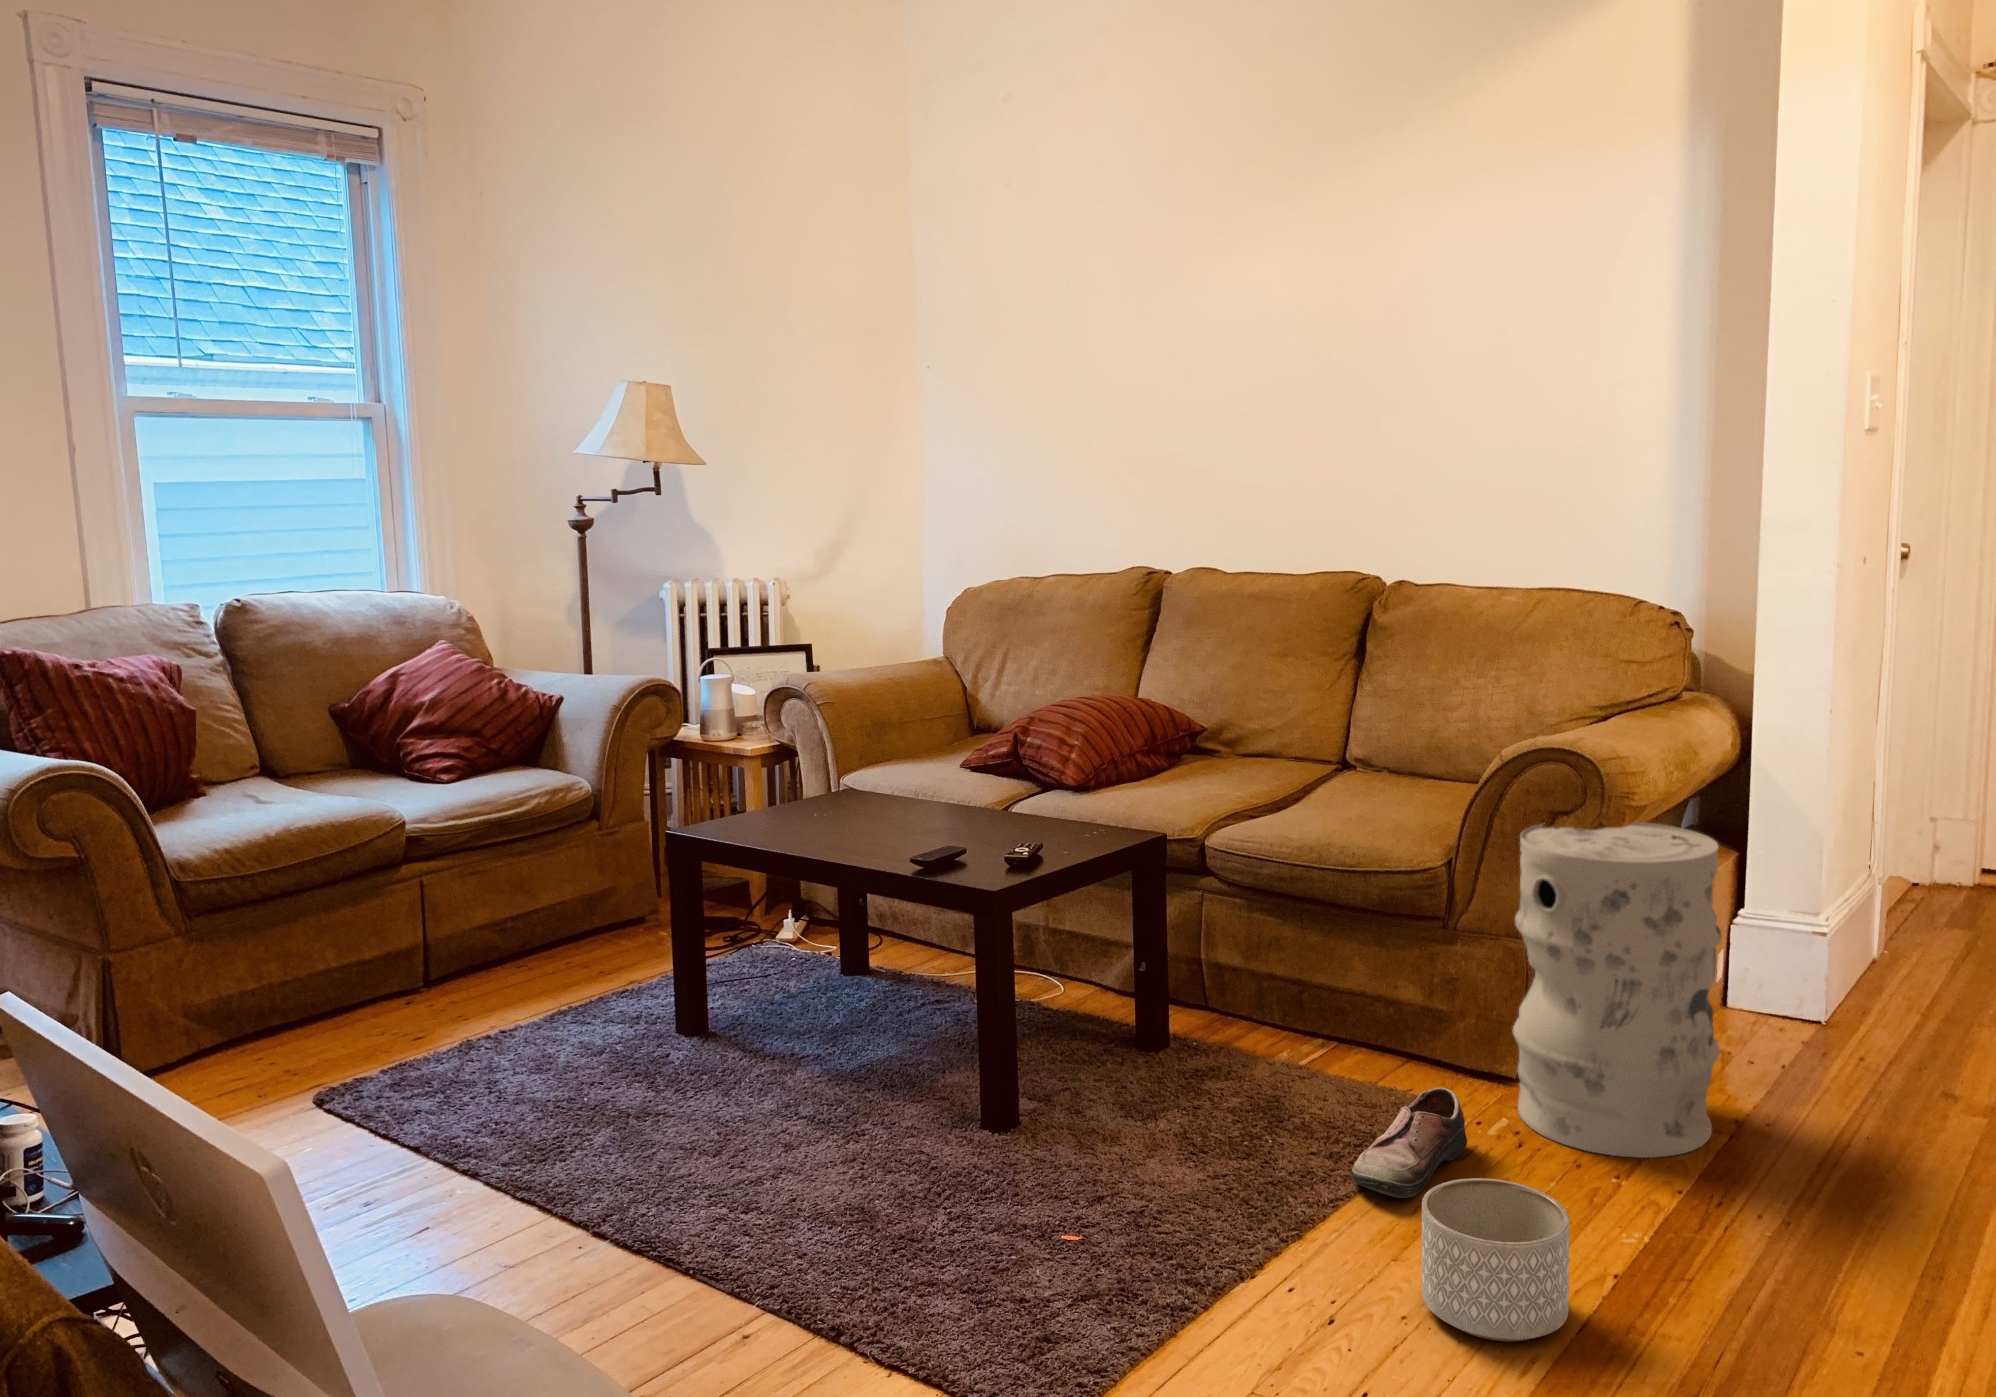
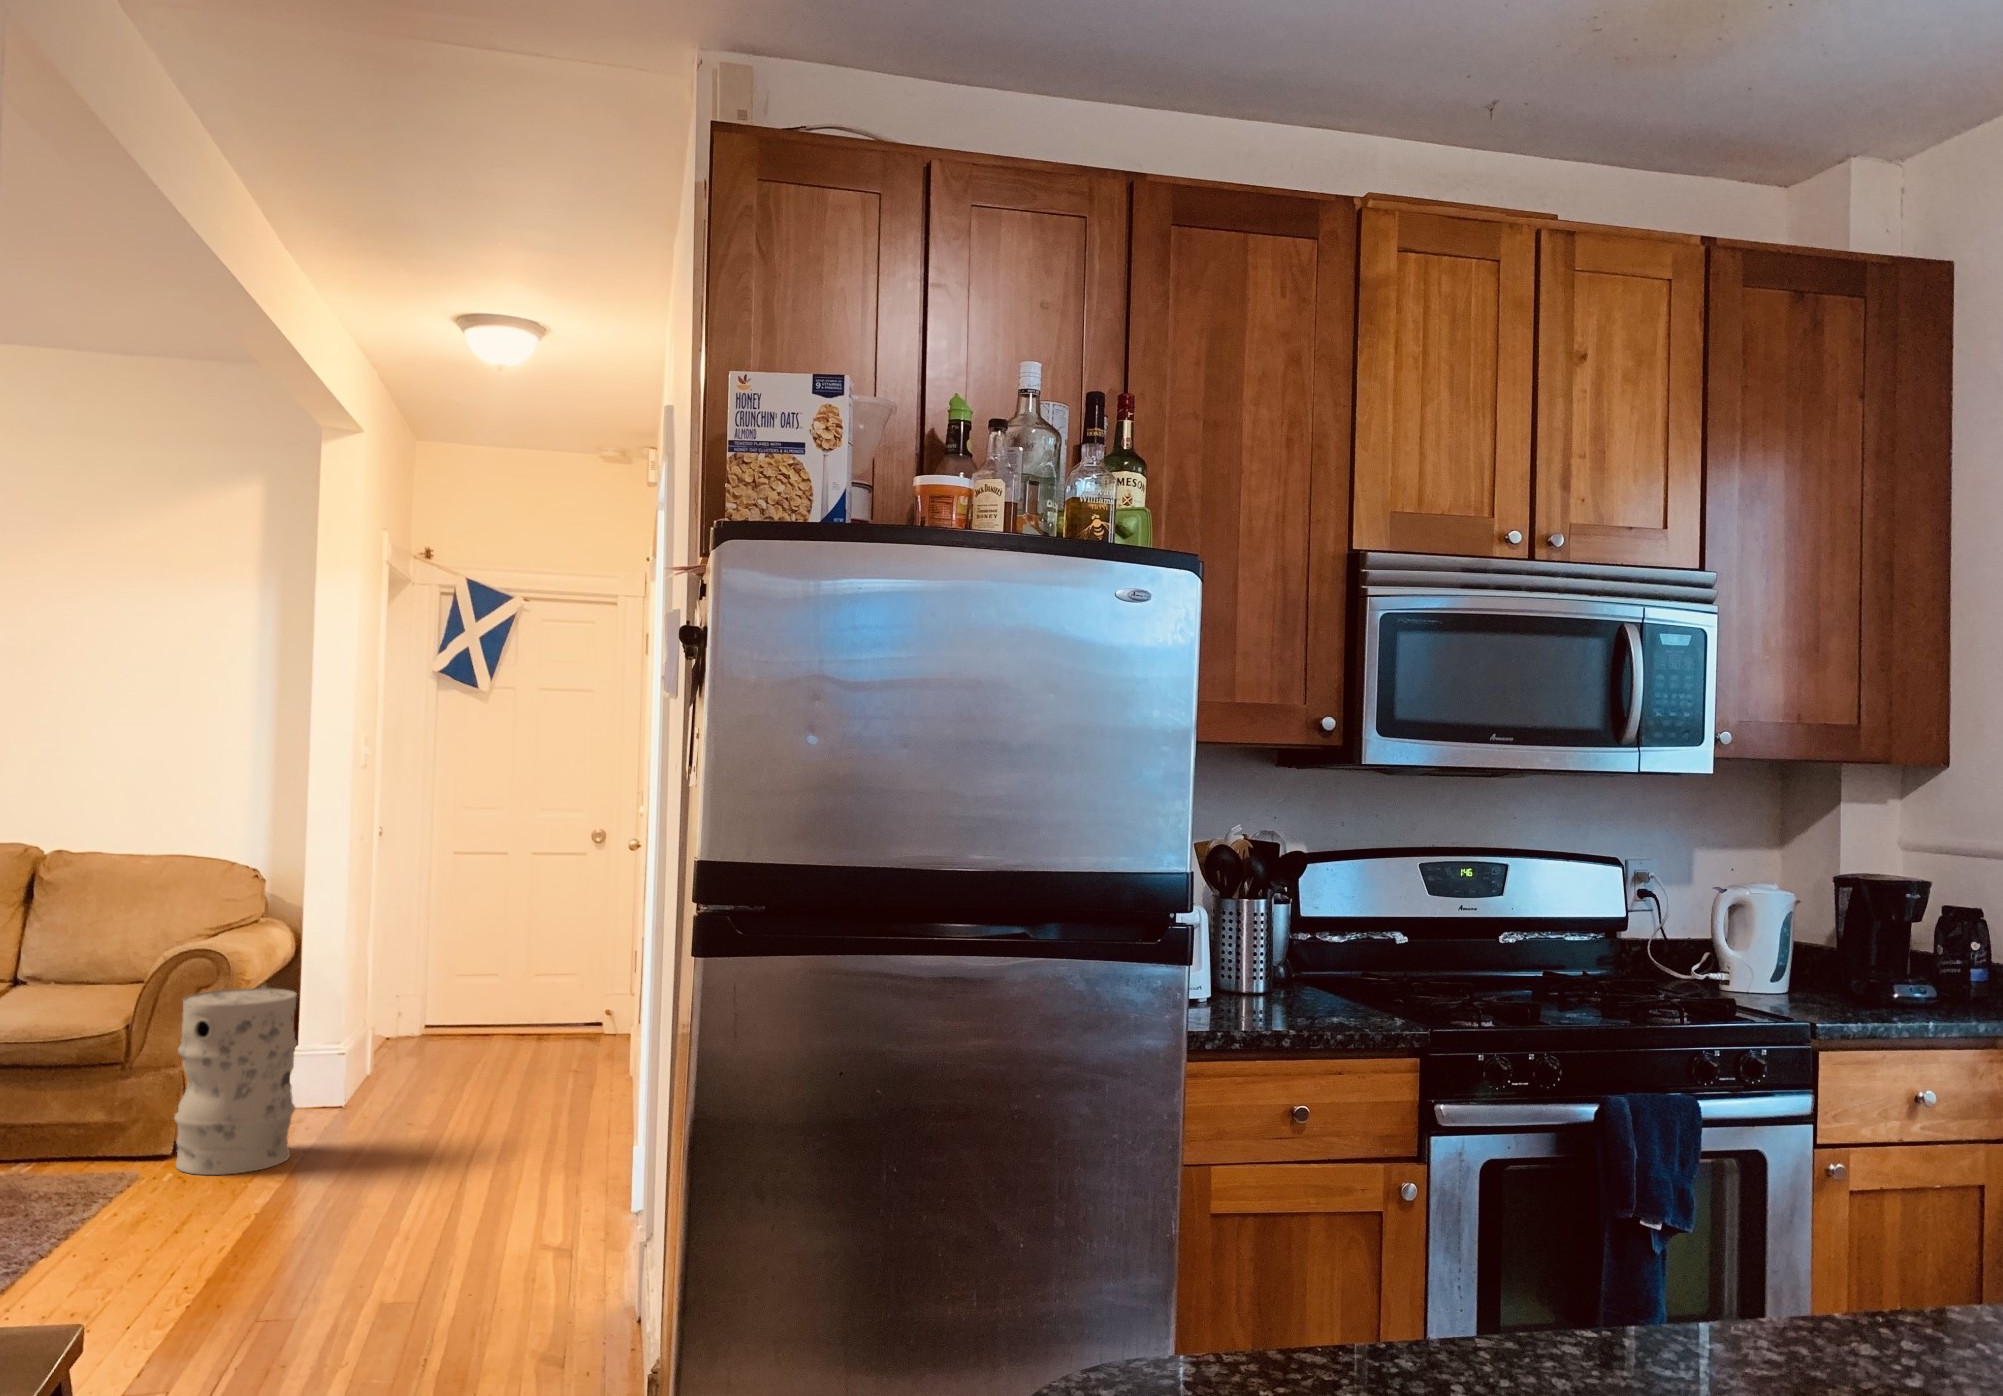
shoe: present [1351,1088,1467,1198] -> none [87,1154,153,1210]
planter: present [1422,1178,1569,1341] -> none [155,1167,238,1242]

